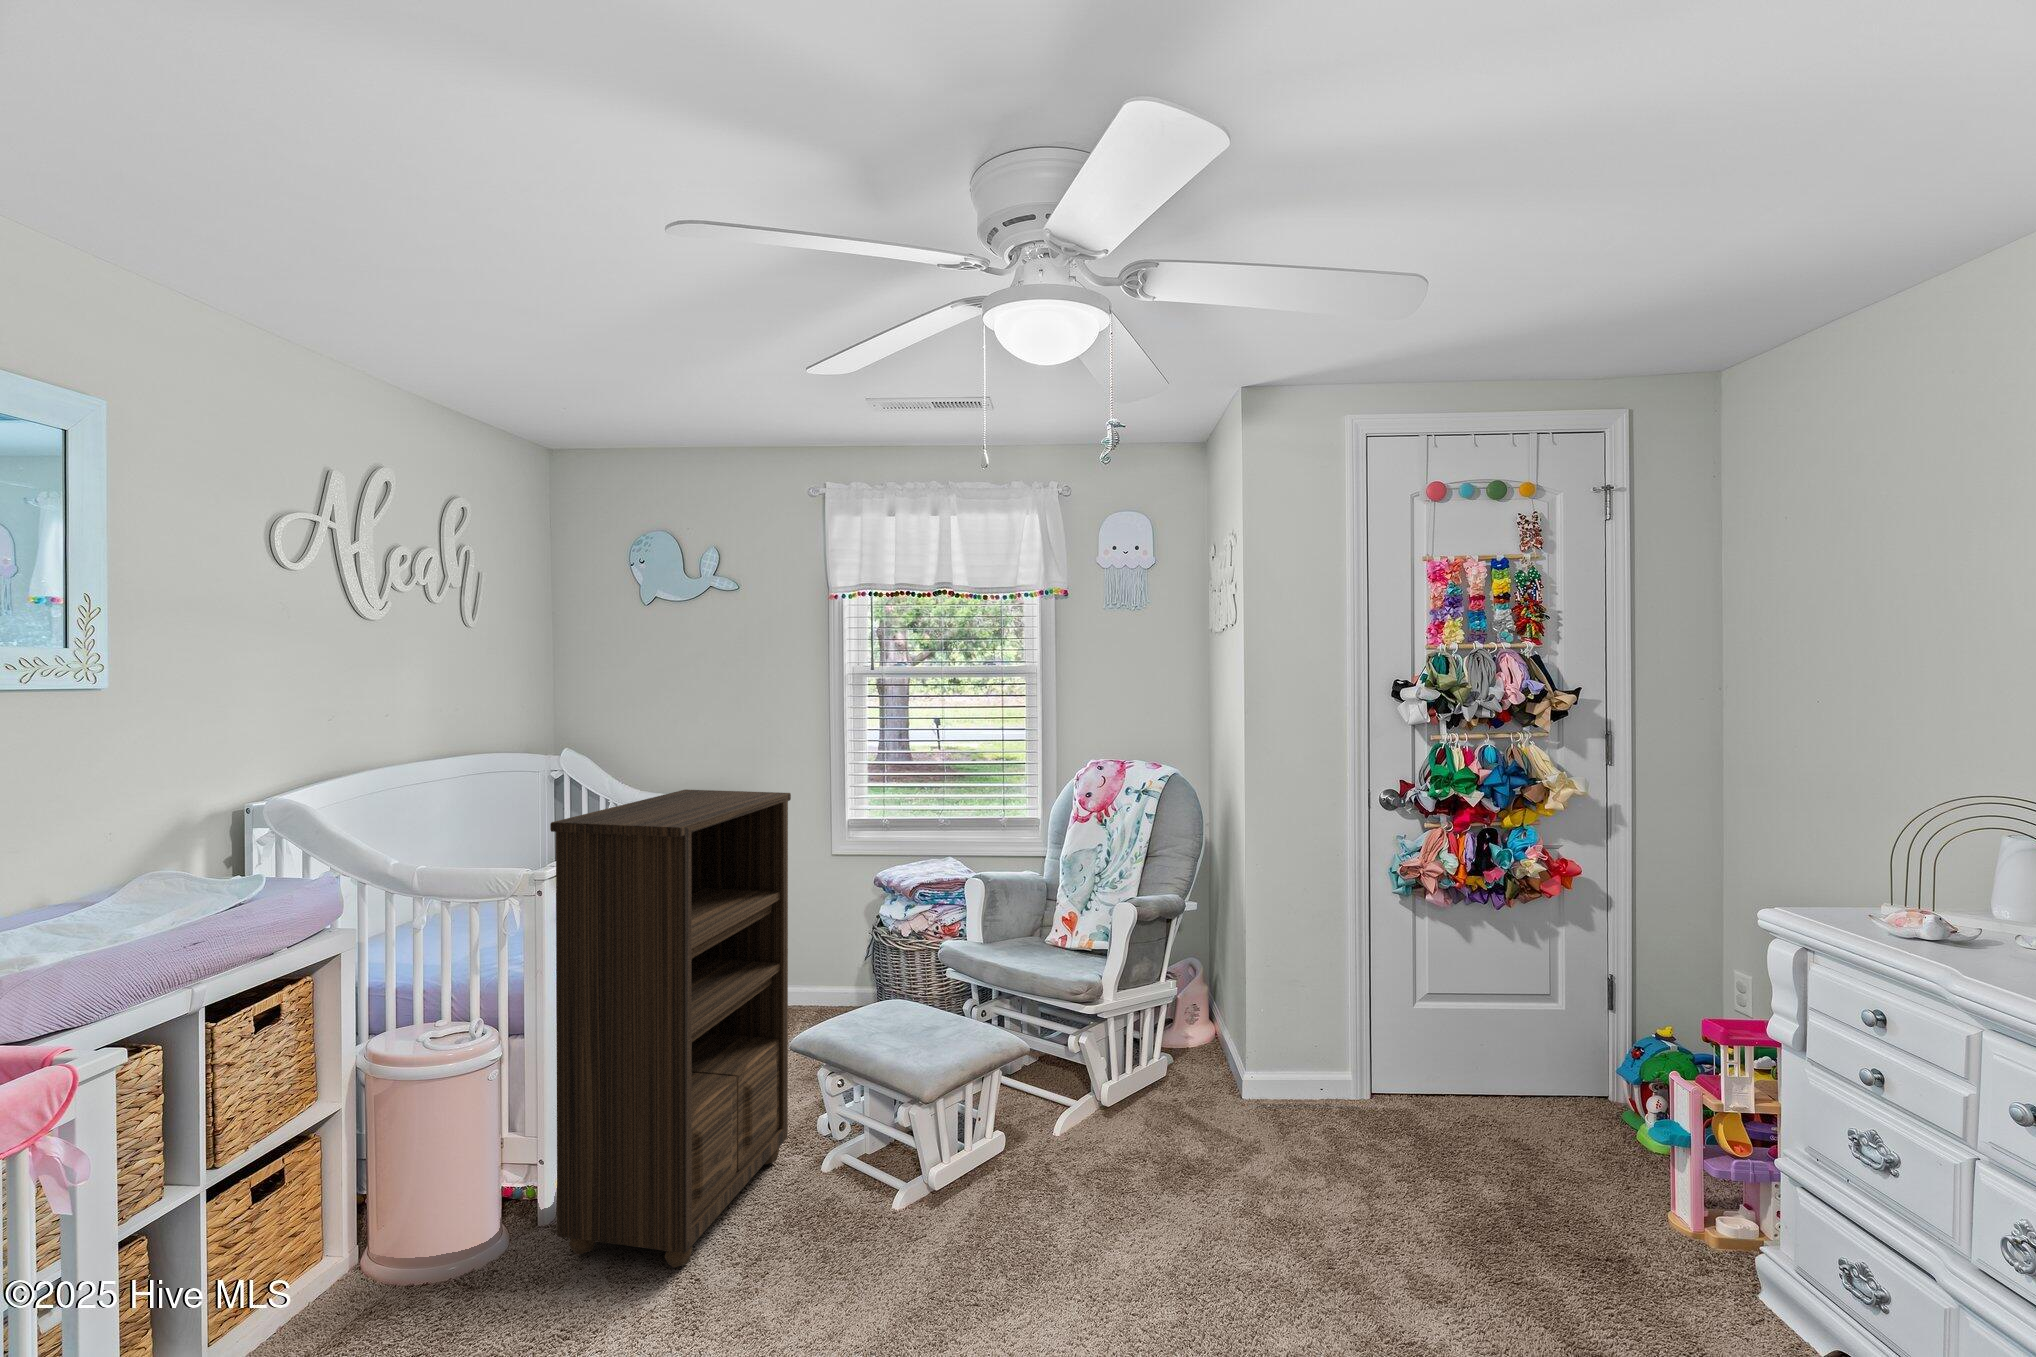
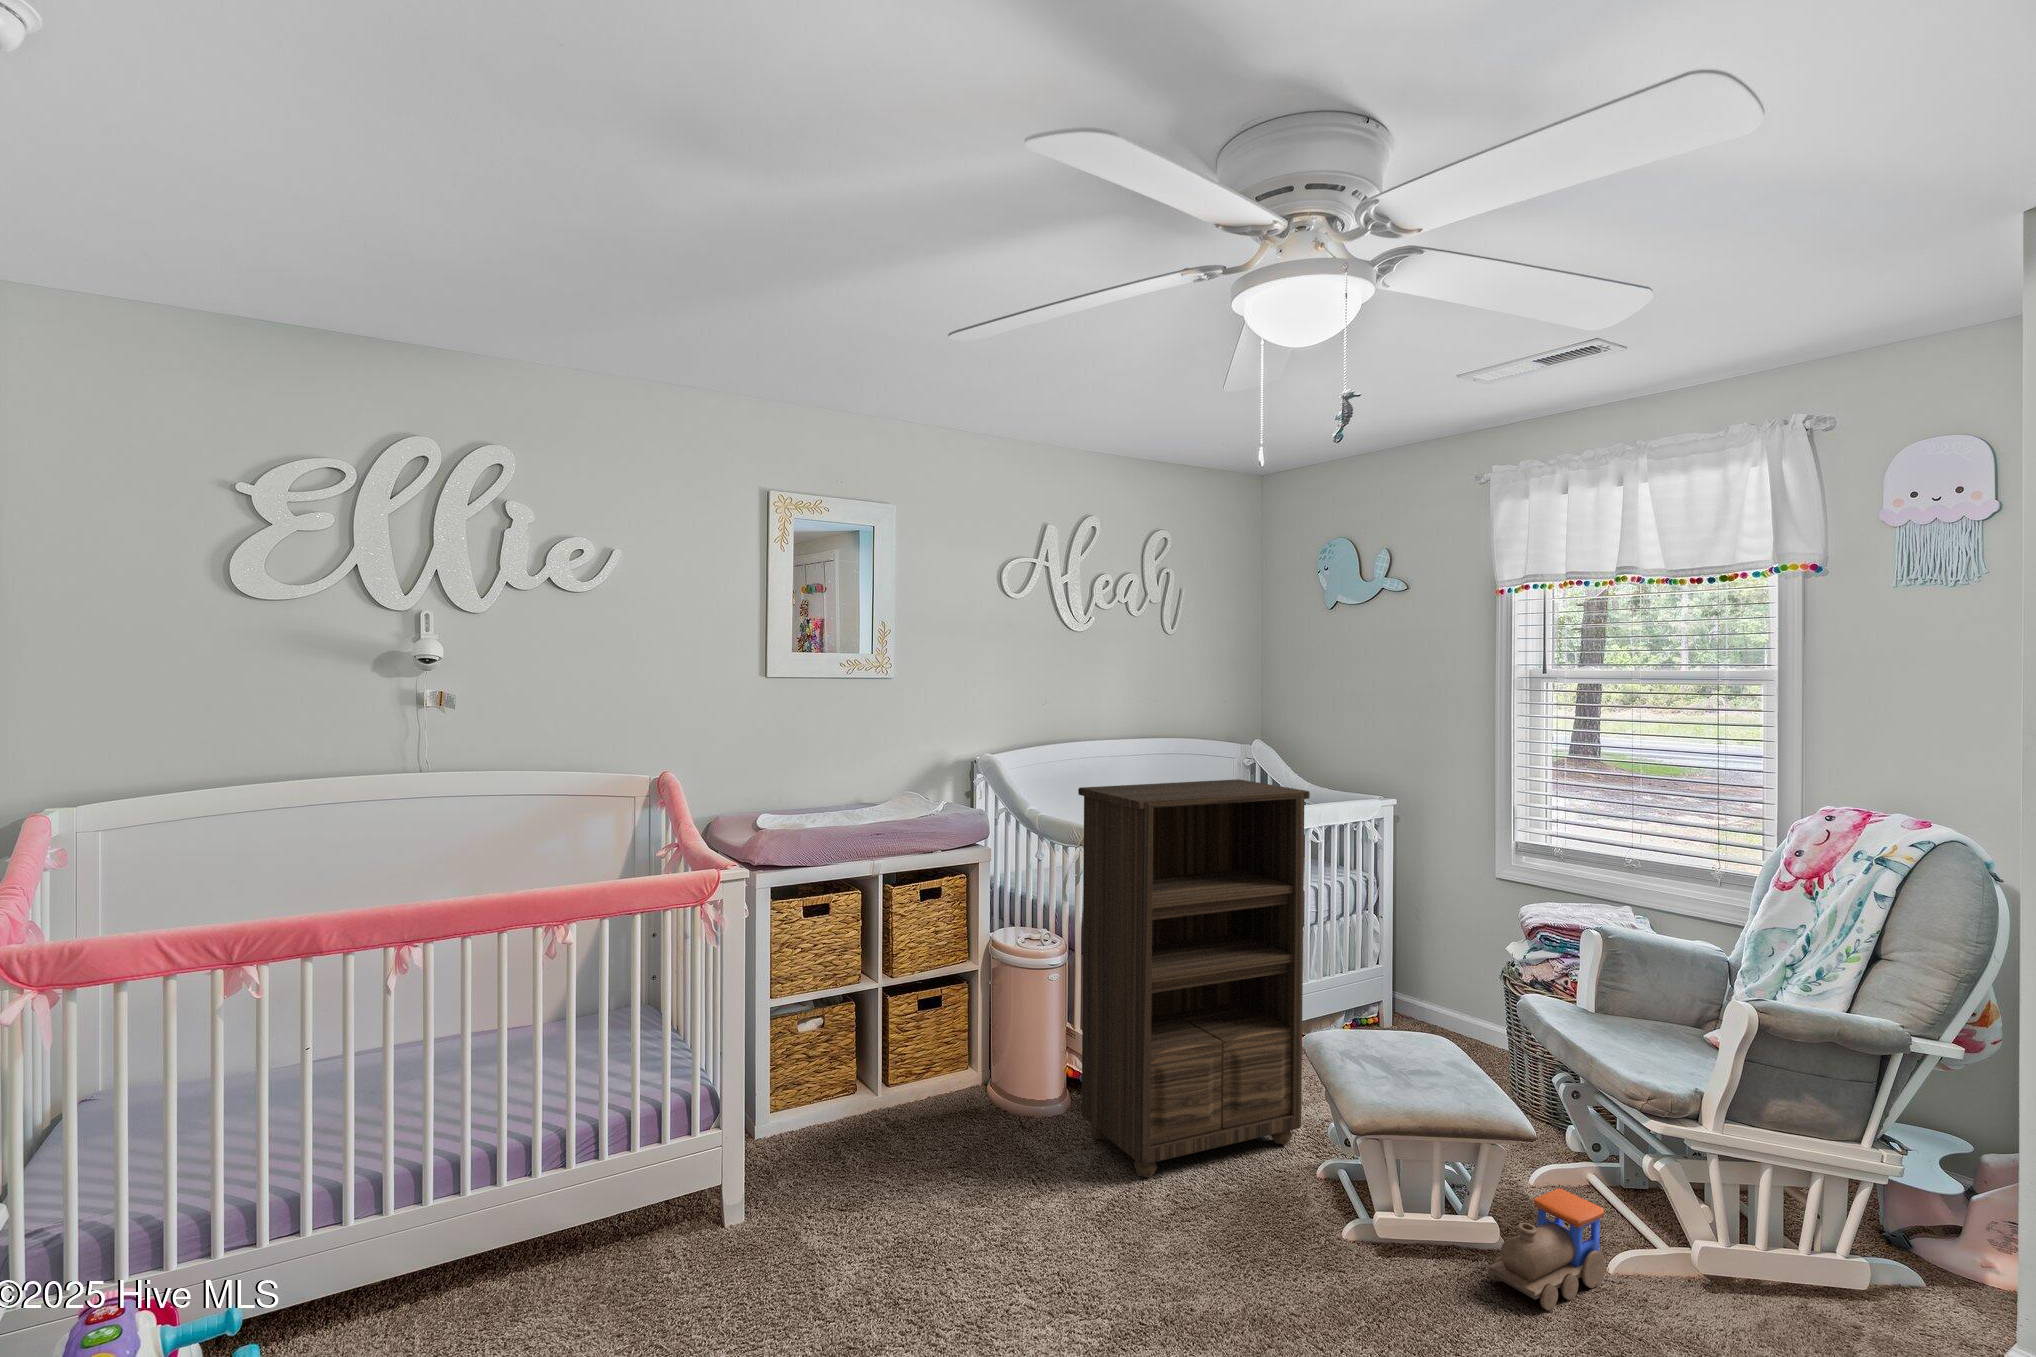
toy train: none [1028,1093,1081,1192] -> present [1489,1188,1605,1310]

